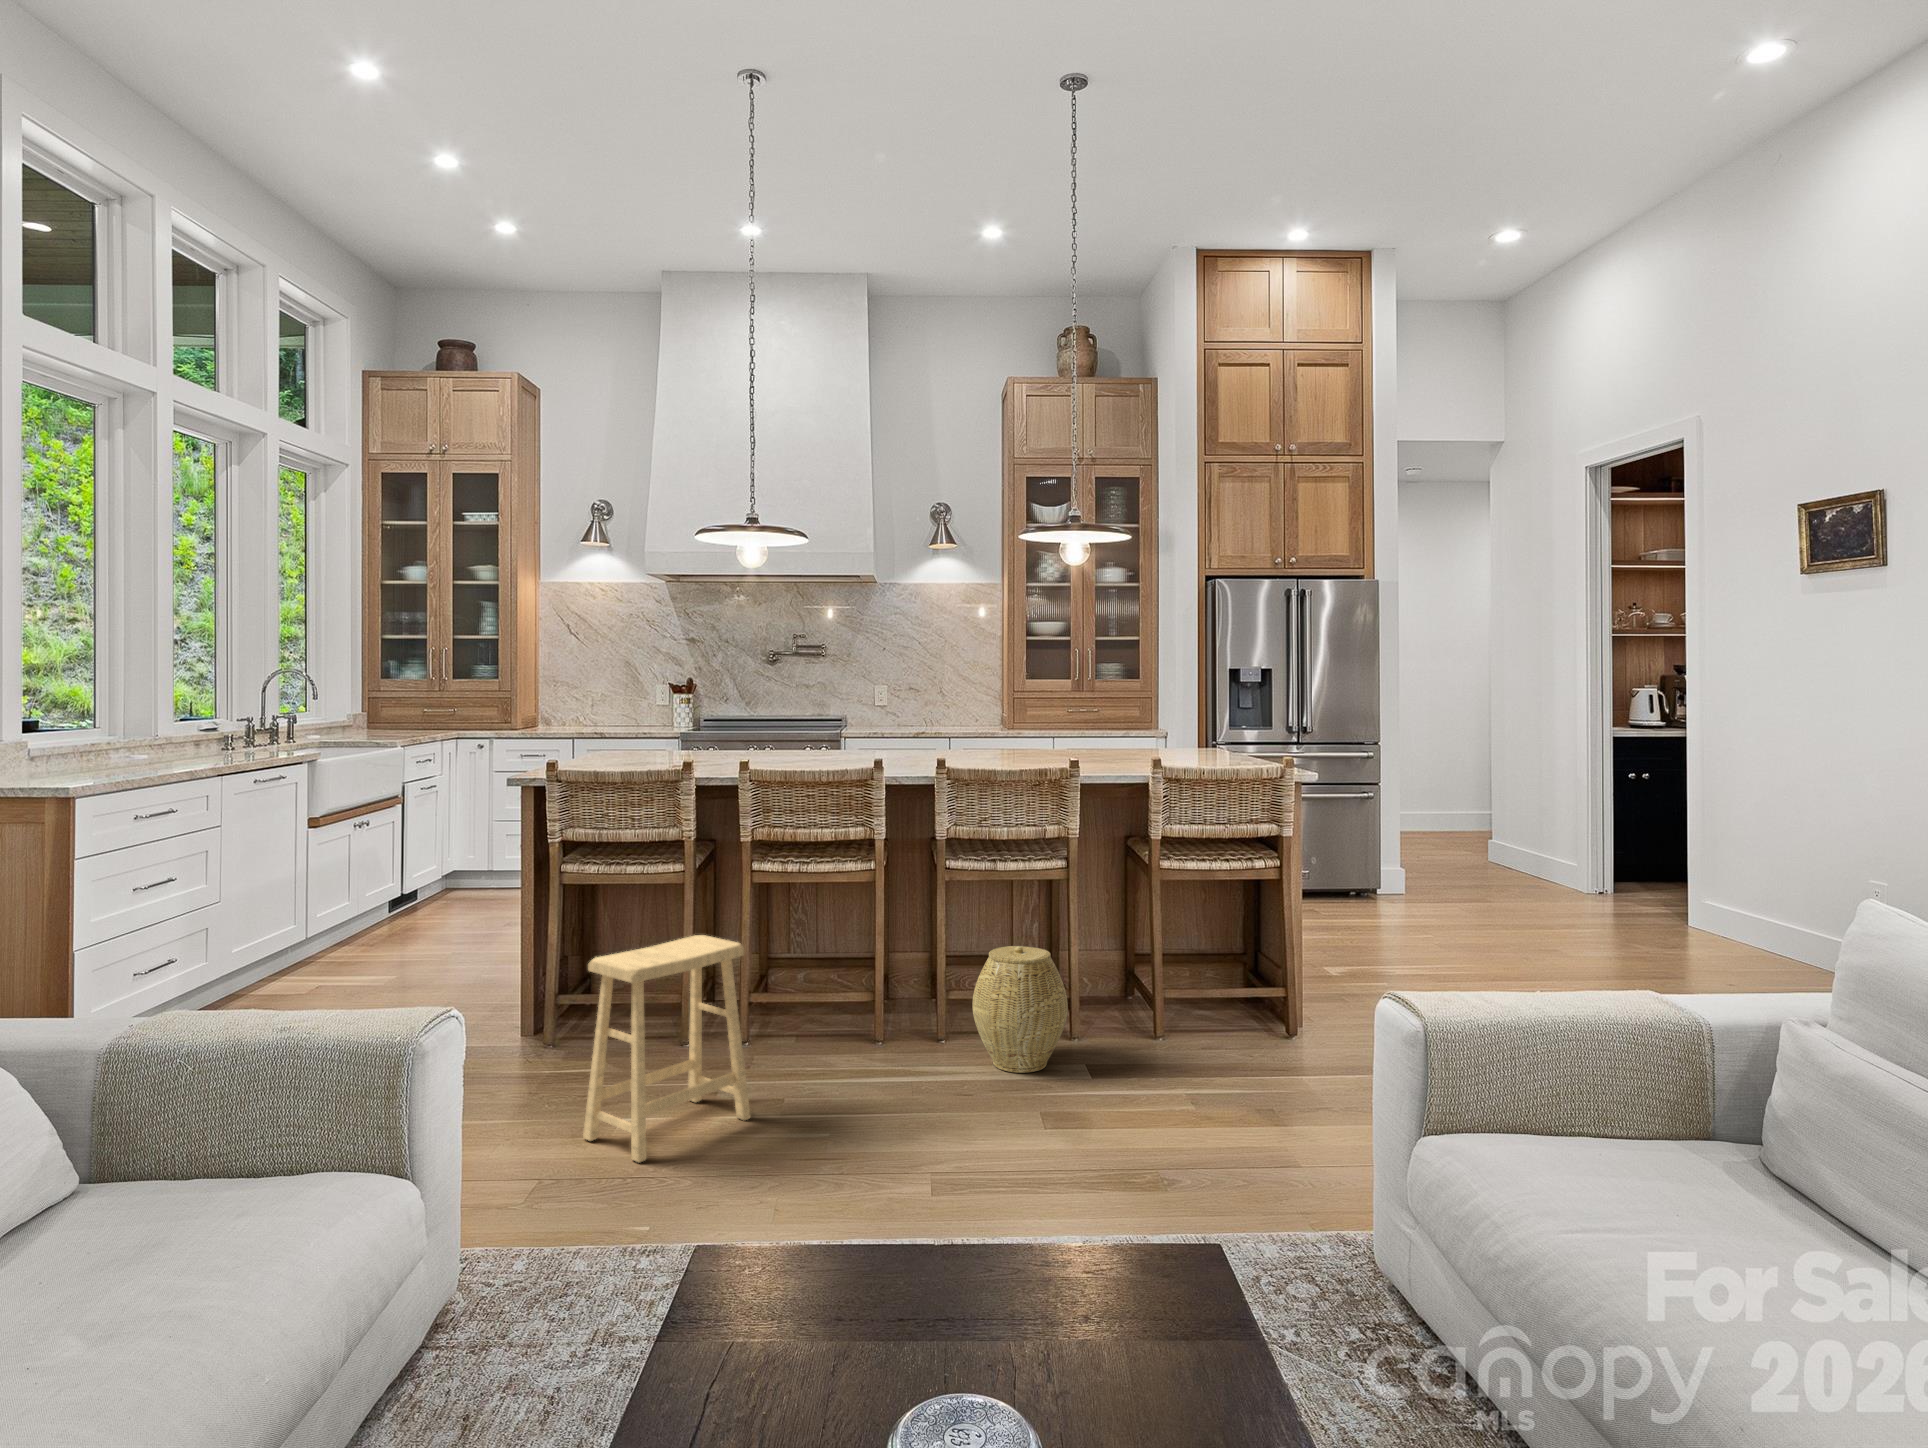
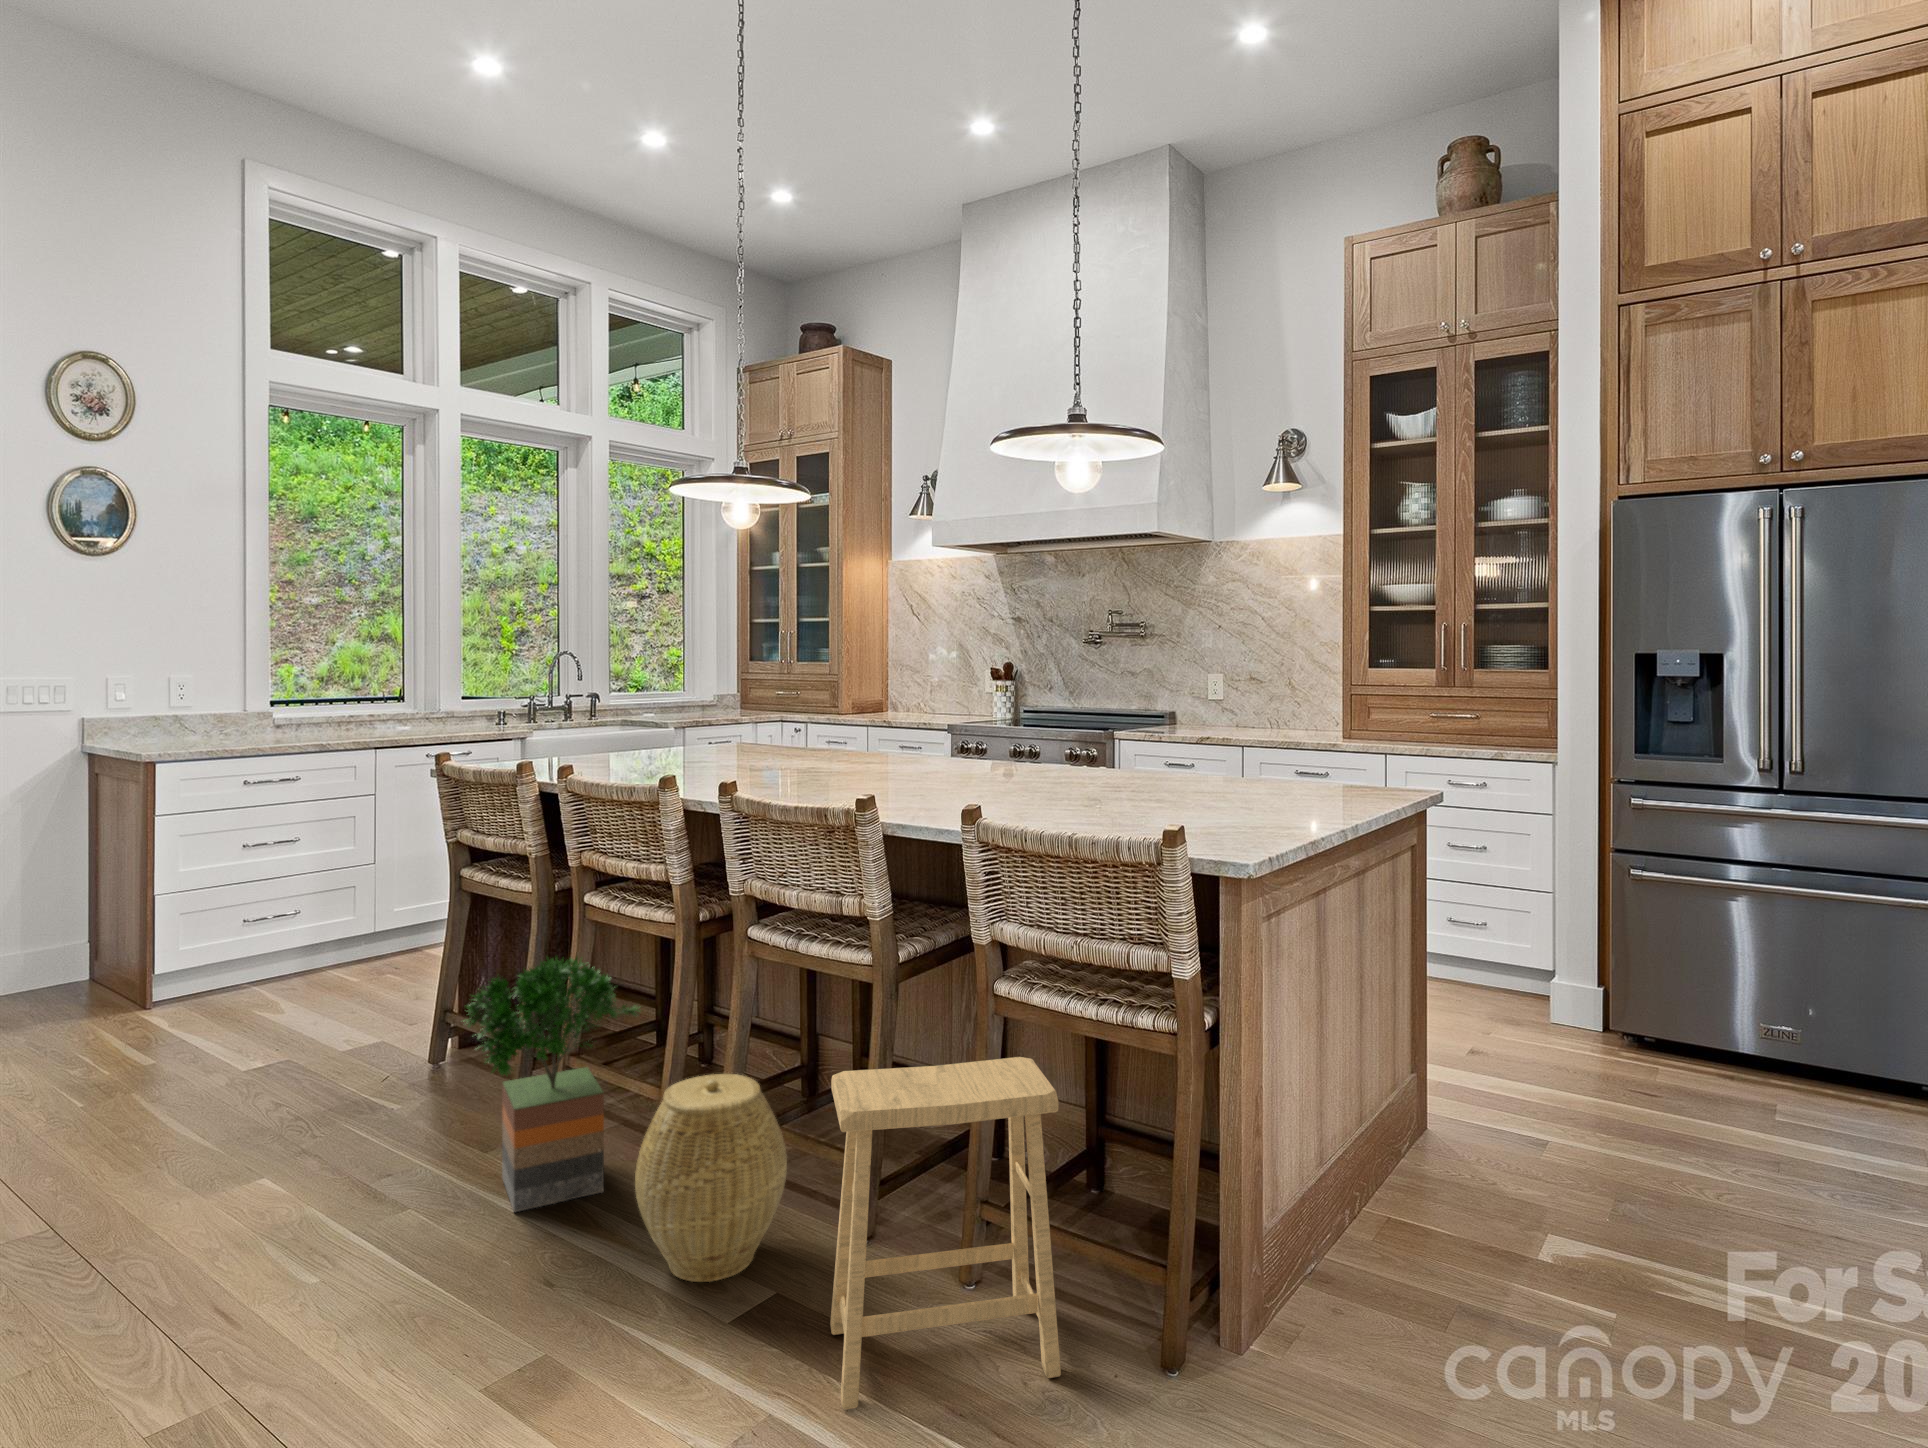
potted tree: none [794,896,902,1080] -> present [463,957,639,1212]
footstool: present [583,935,751,1162] -> present [830,1057,1061,1410]

